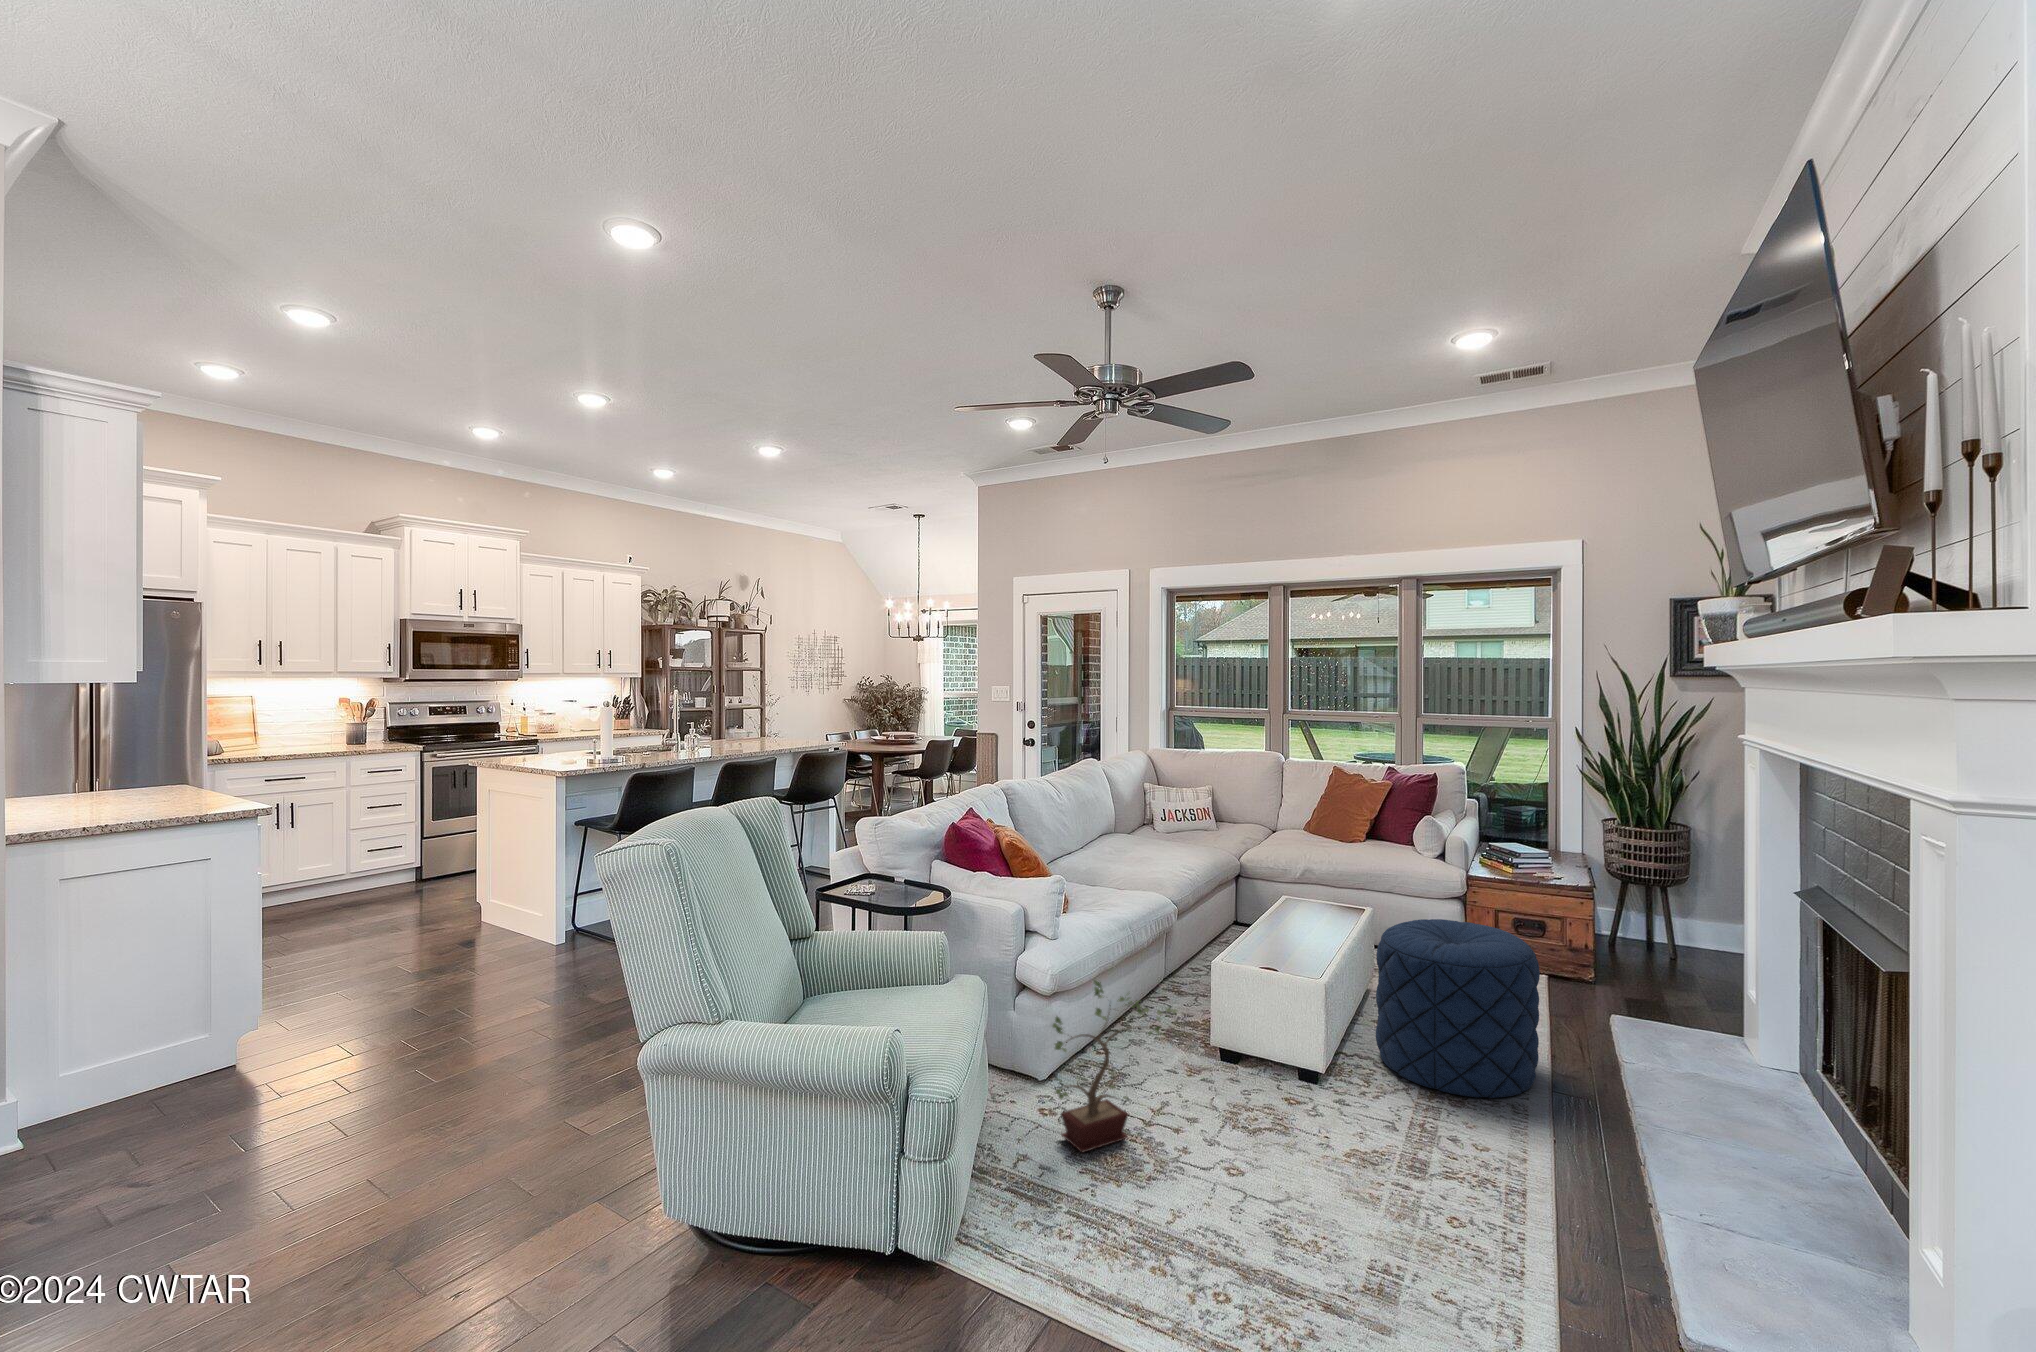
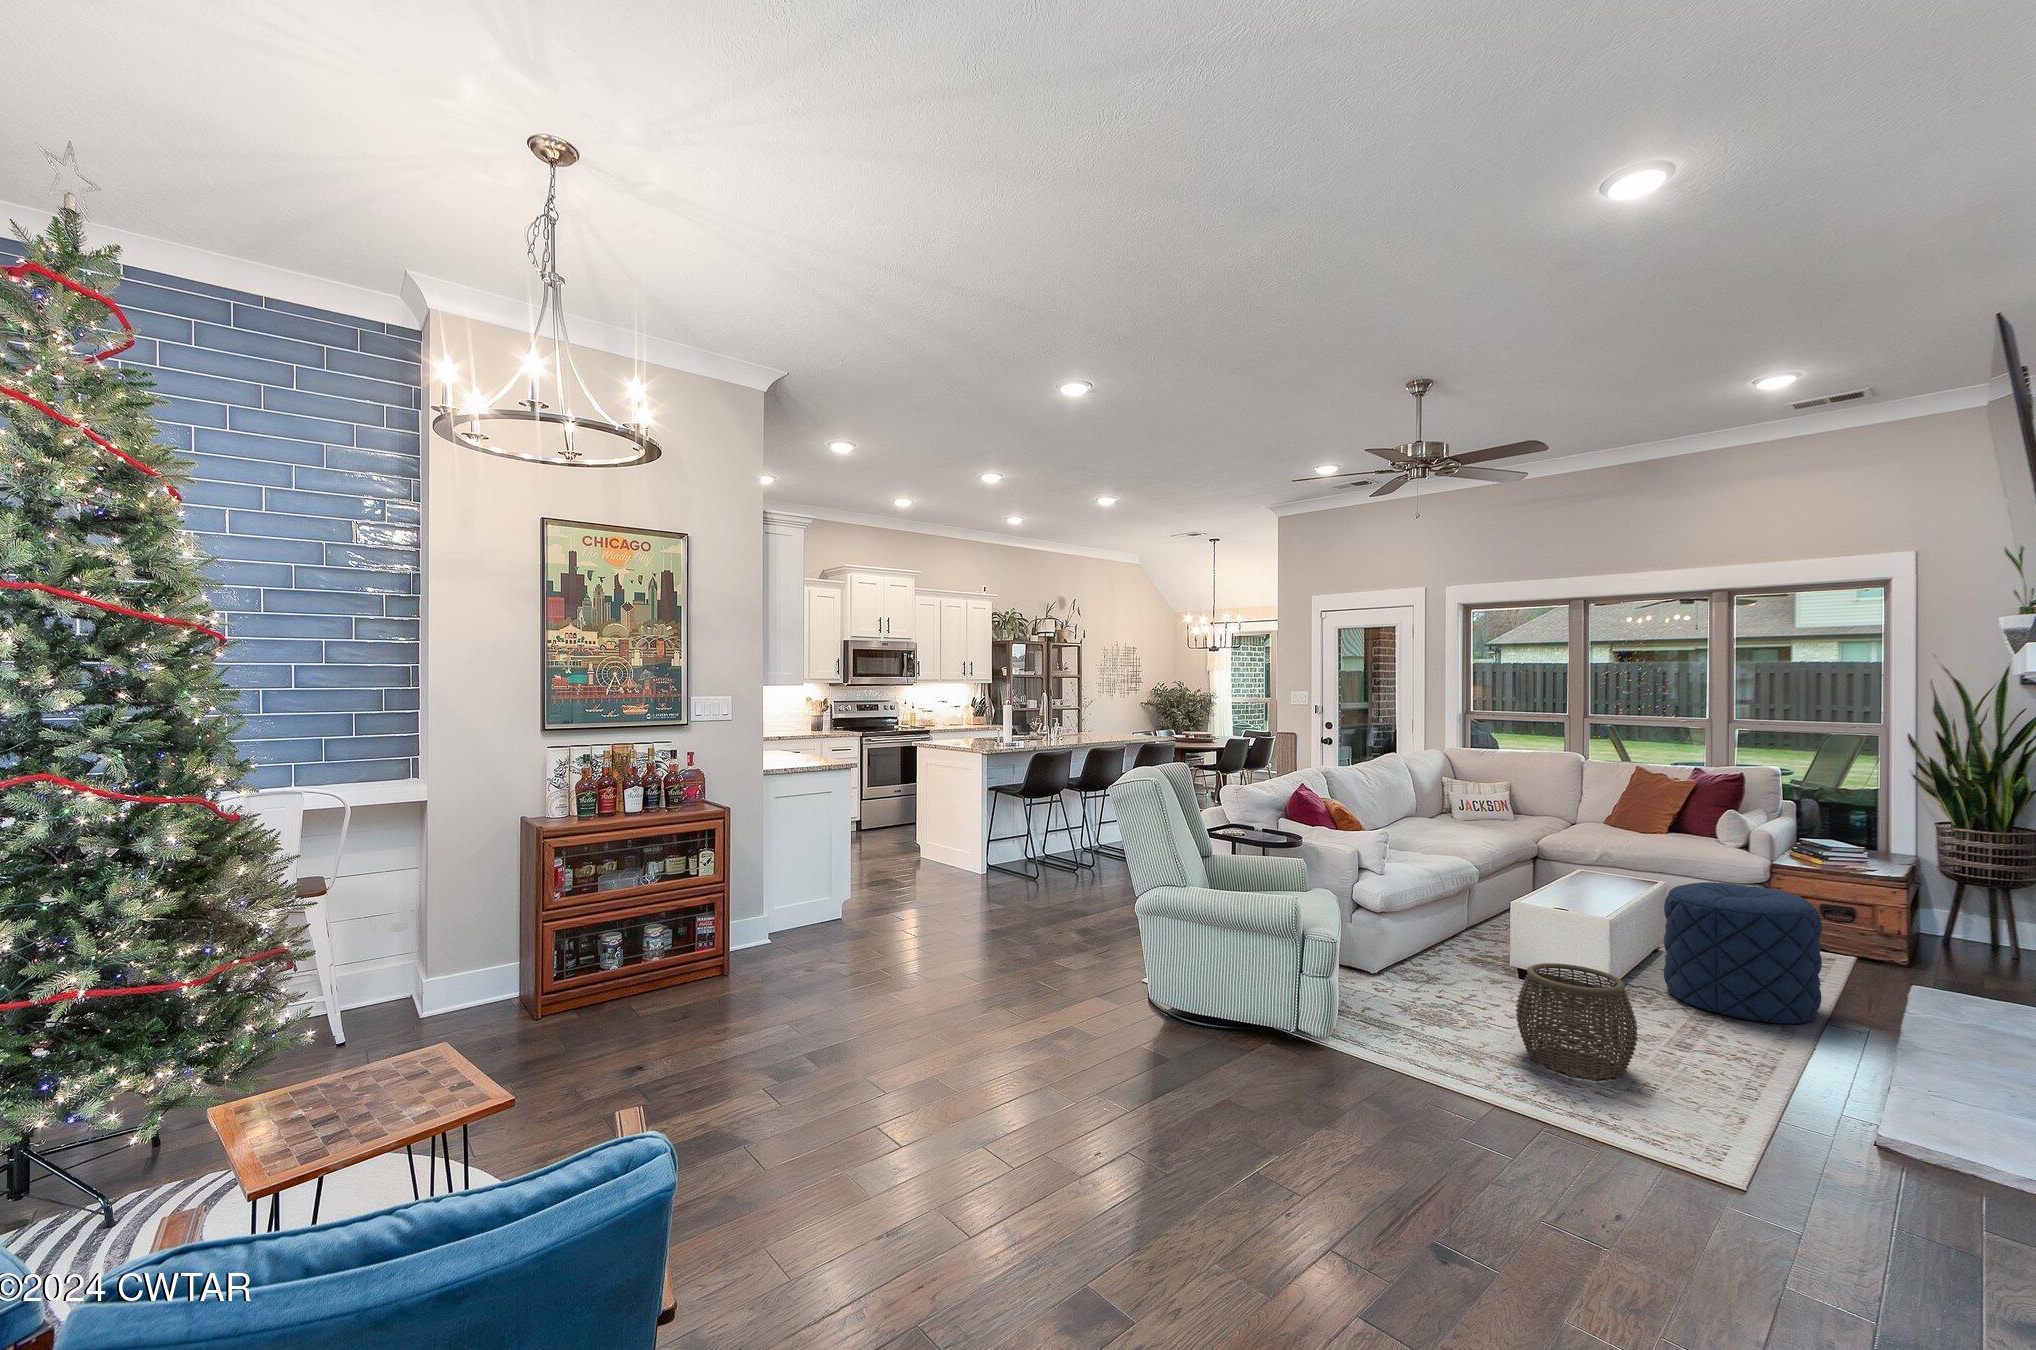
potted plant: present [1053,981,1178,1152] -> none [1388,893,1487,1014]
woven basket: none [1211,1077,1363,1259] -> present [1516,963,1638,1080]

